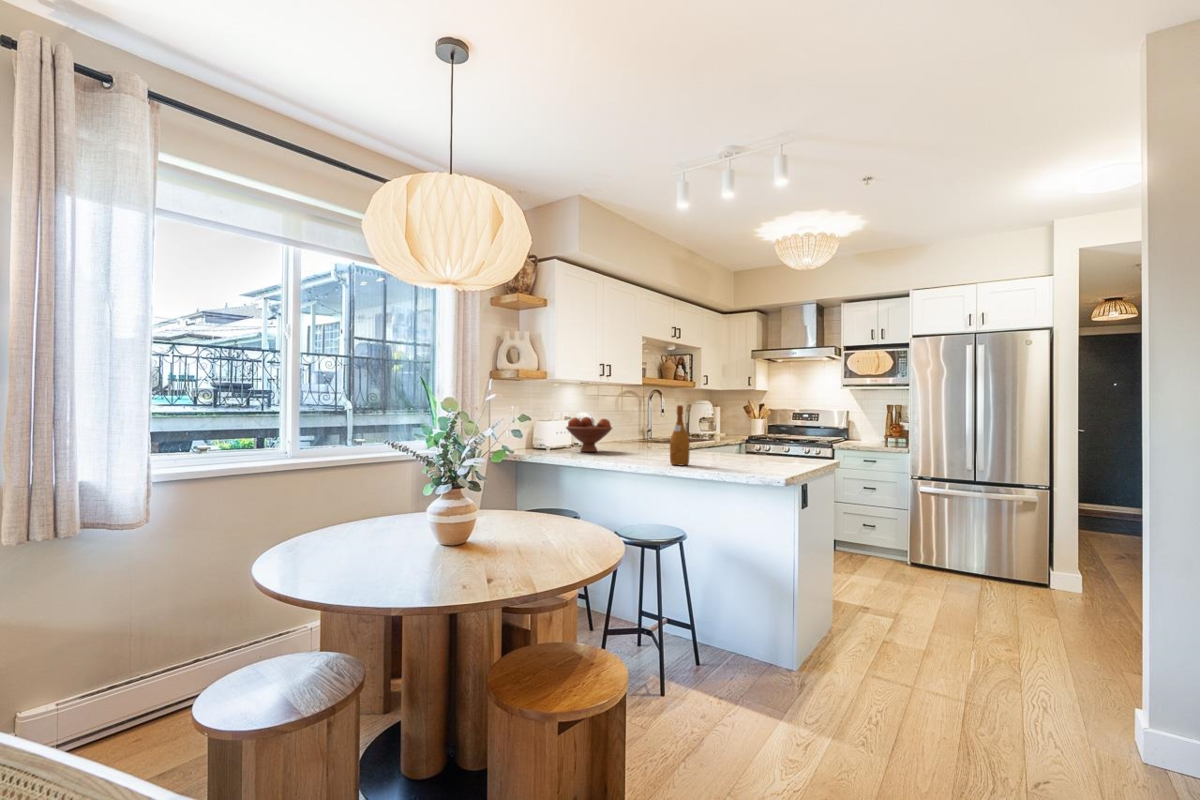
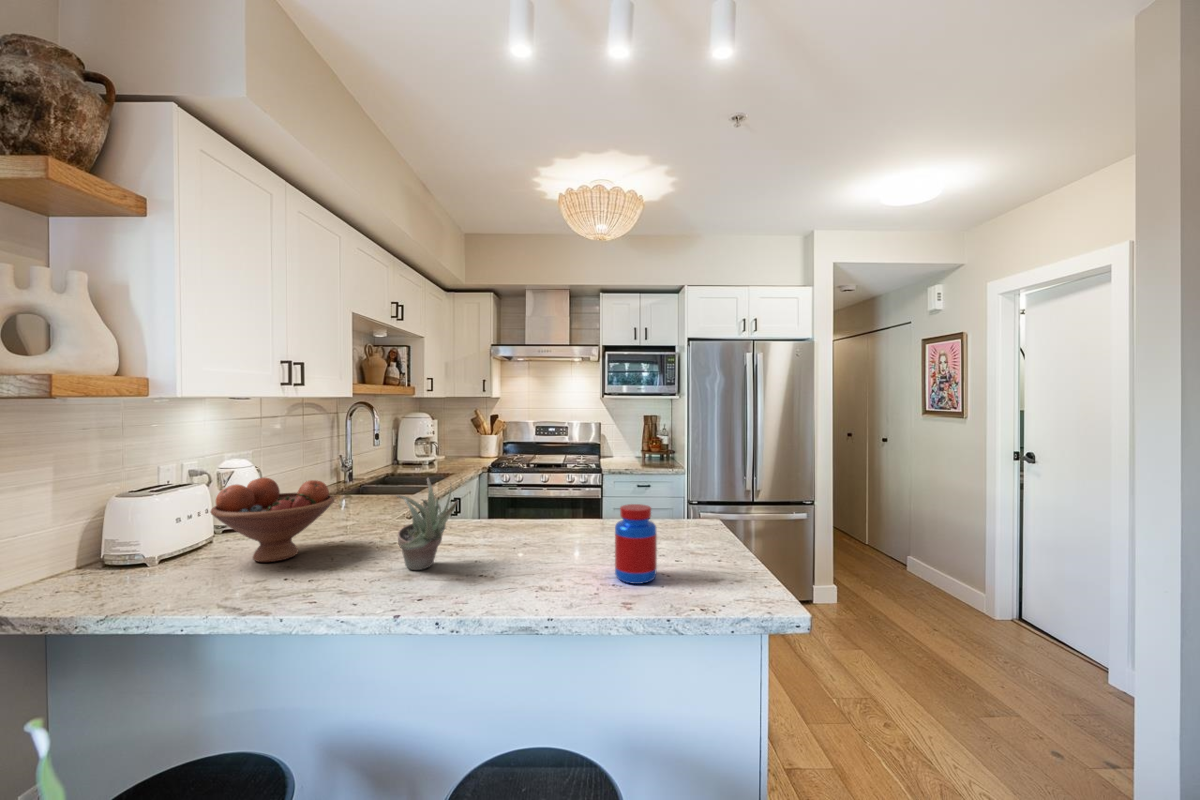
wine bottle: present [670,405,690,465] -> none [519,460,558,584]
succulent plant: none [619,414,652,458] -> present [397,478,458,570]
jar: none [714,431,737,470] -> present [615,504,657,584]

